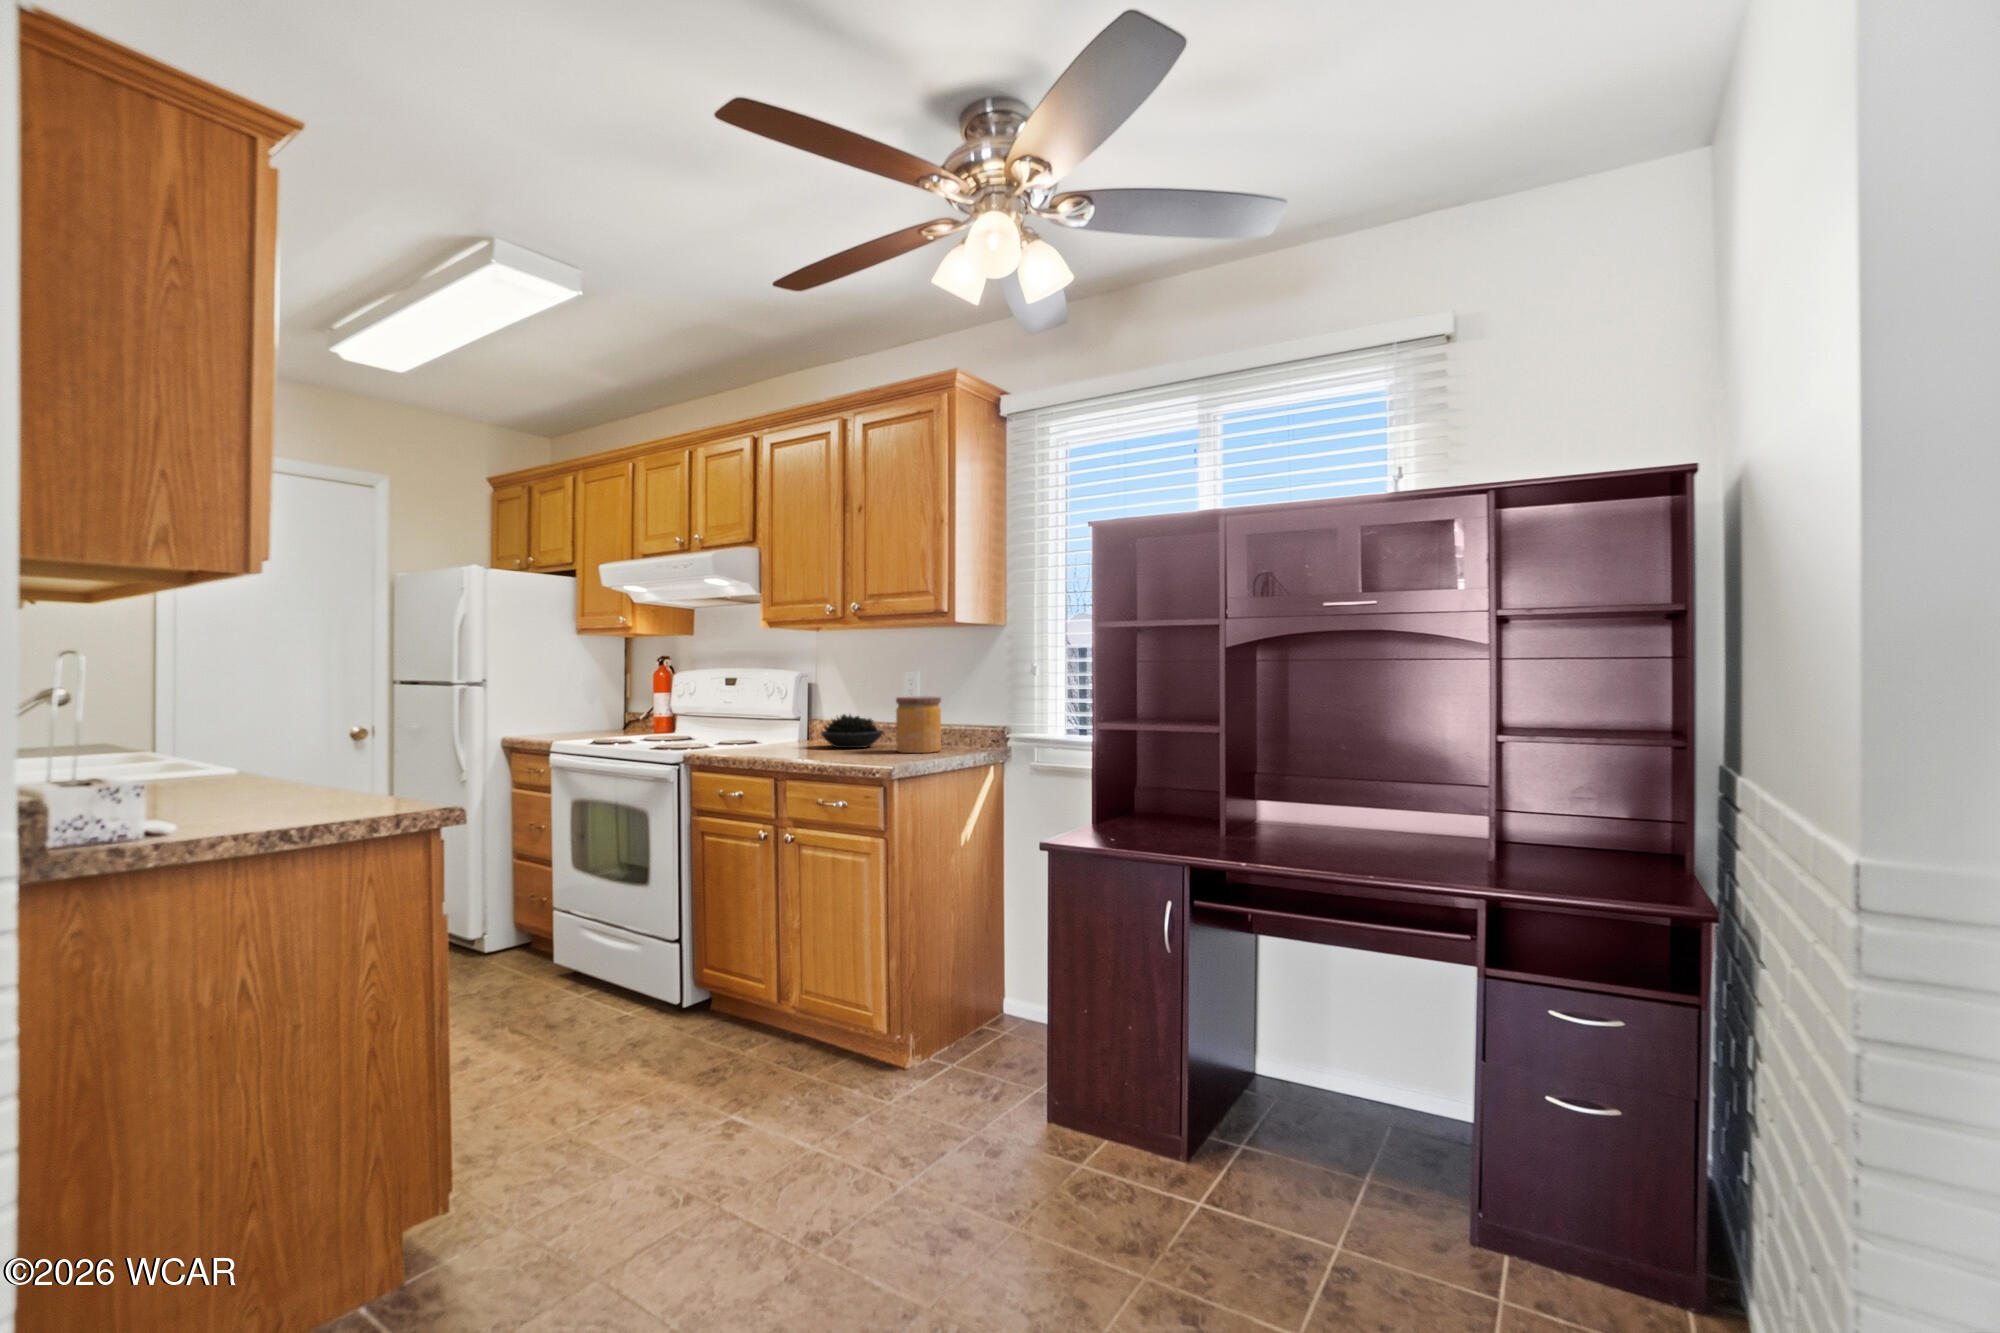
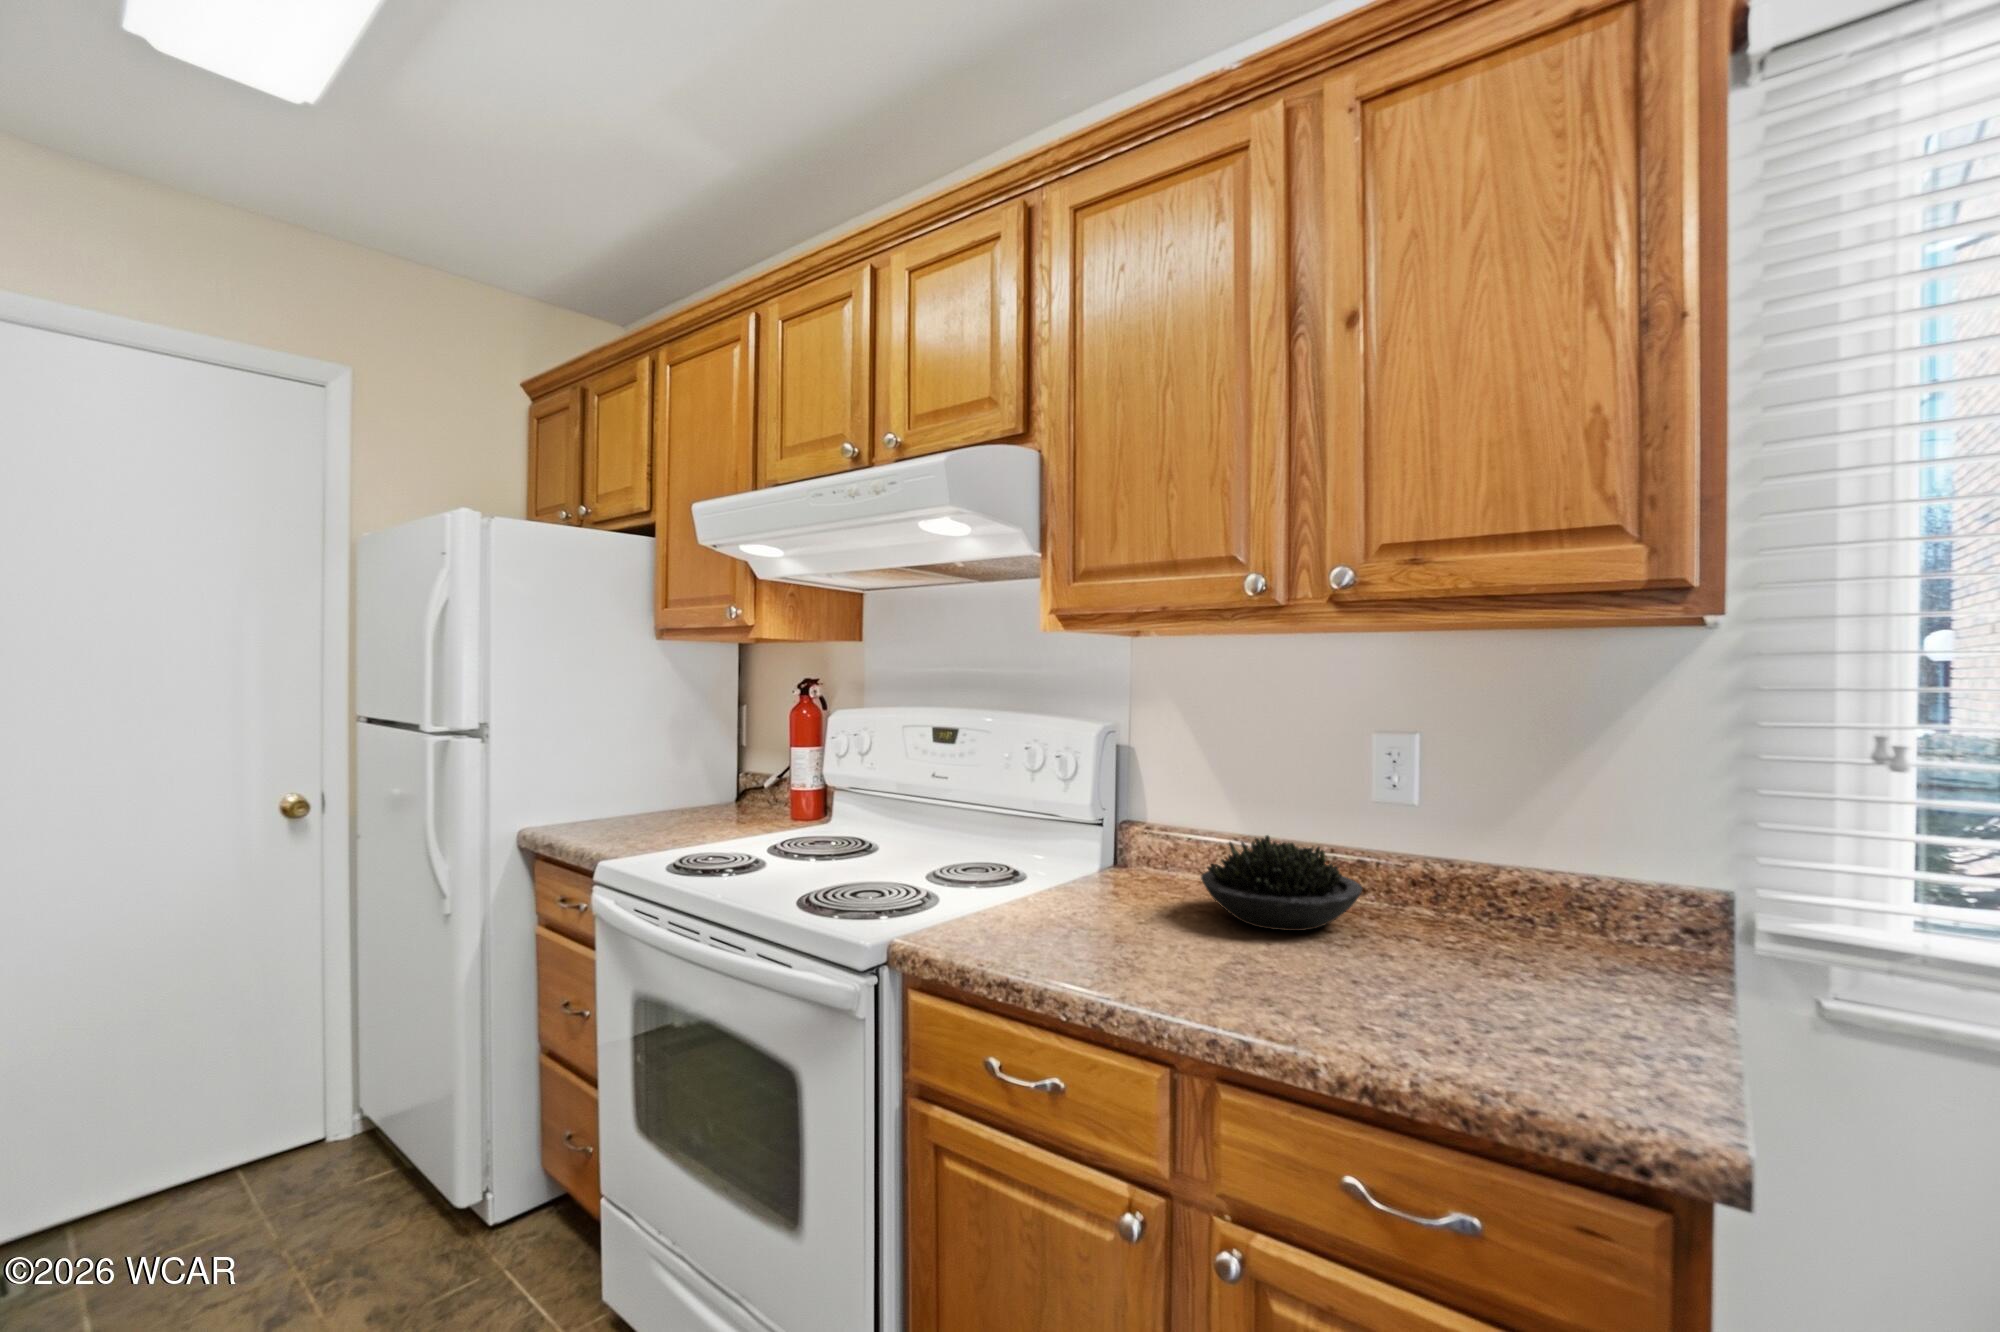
jar: present [896,696,941,753] -> none [1454,811,1595,987]

